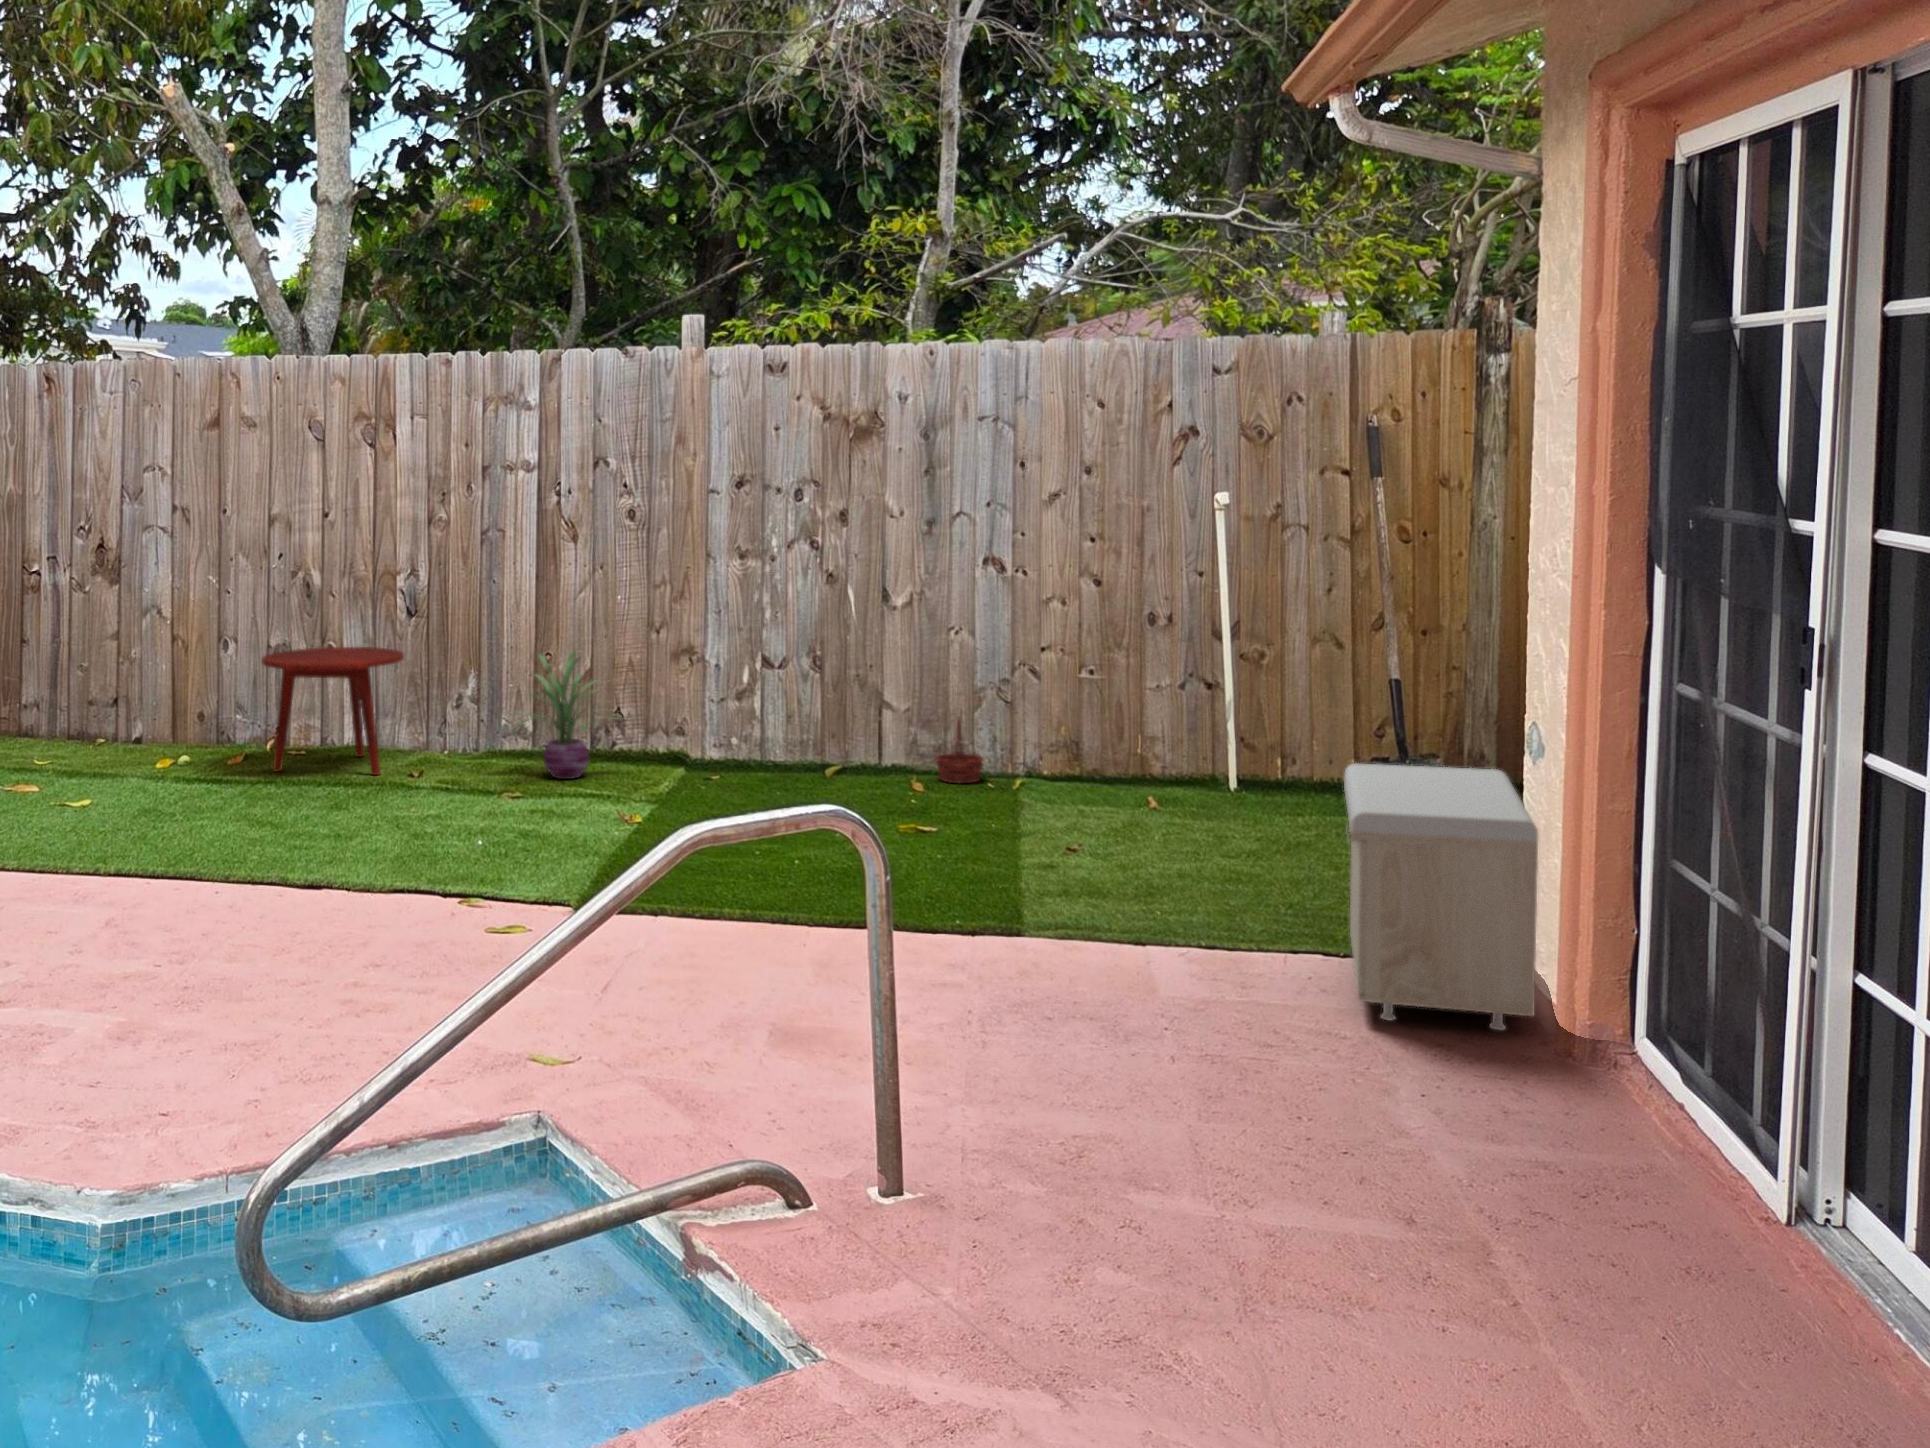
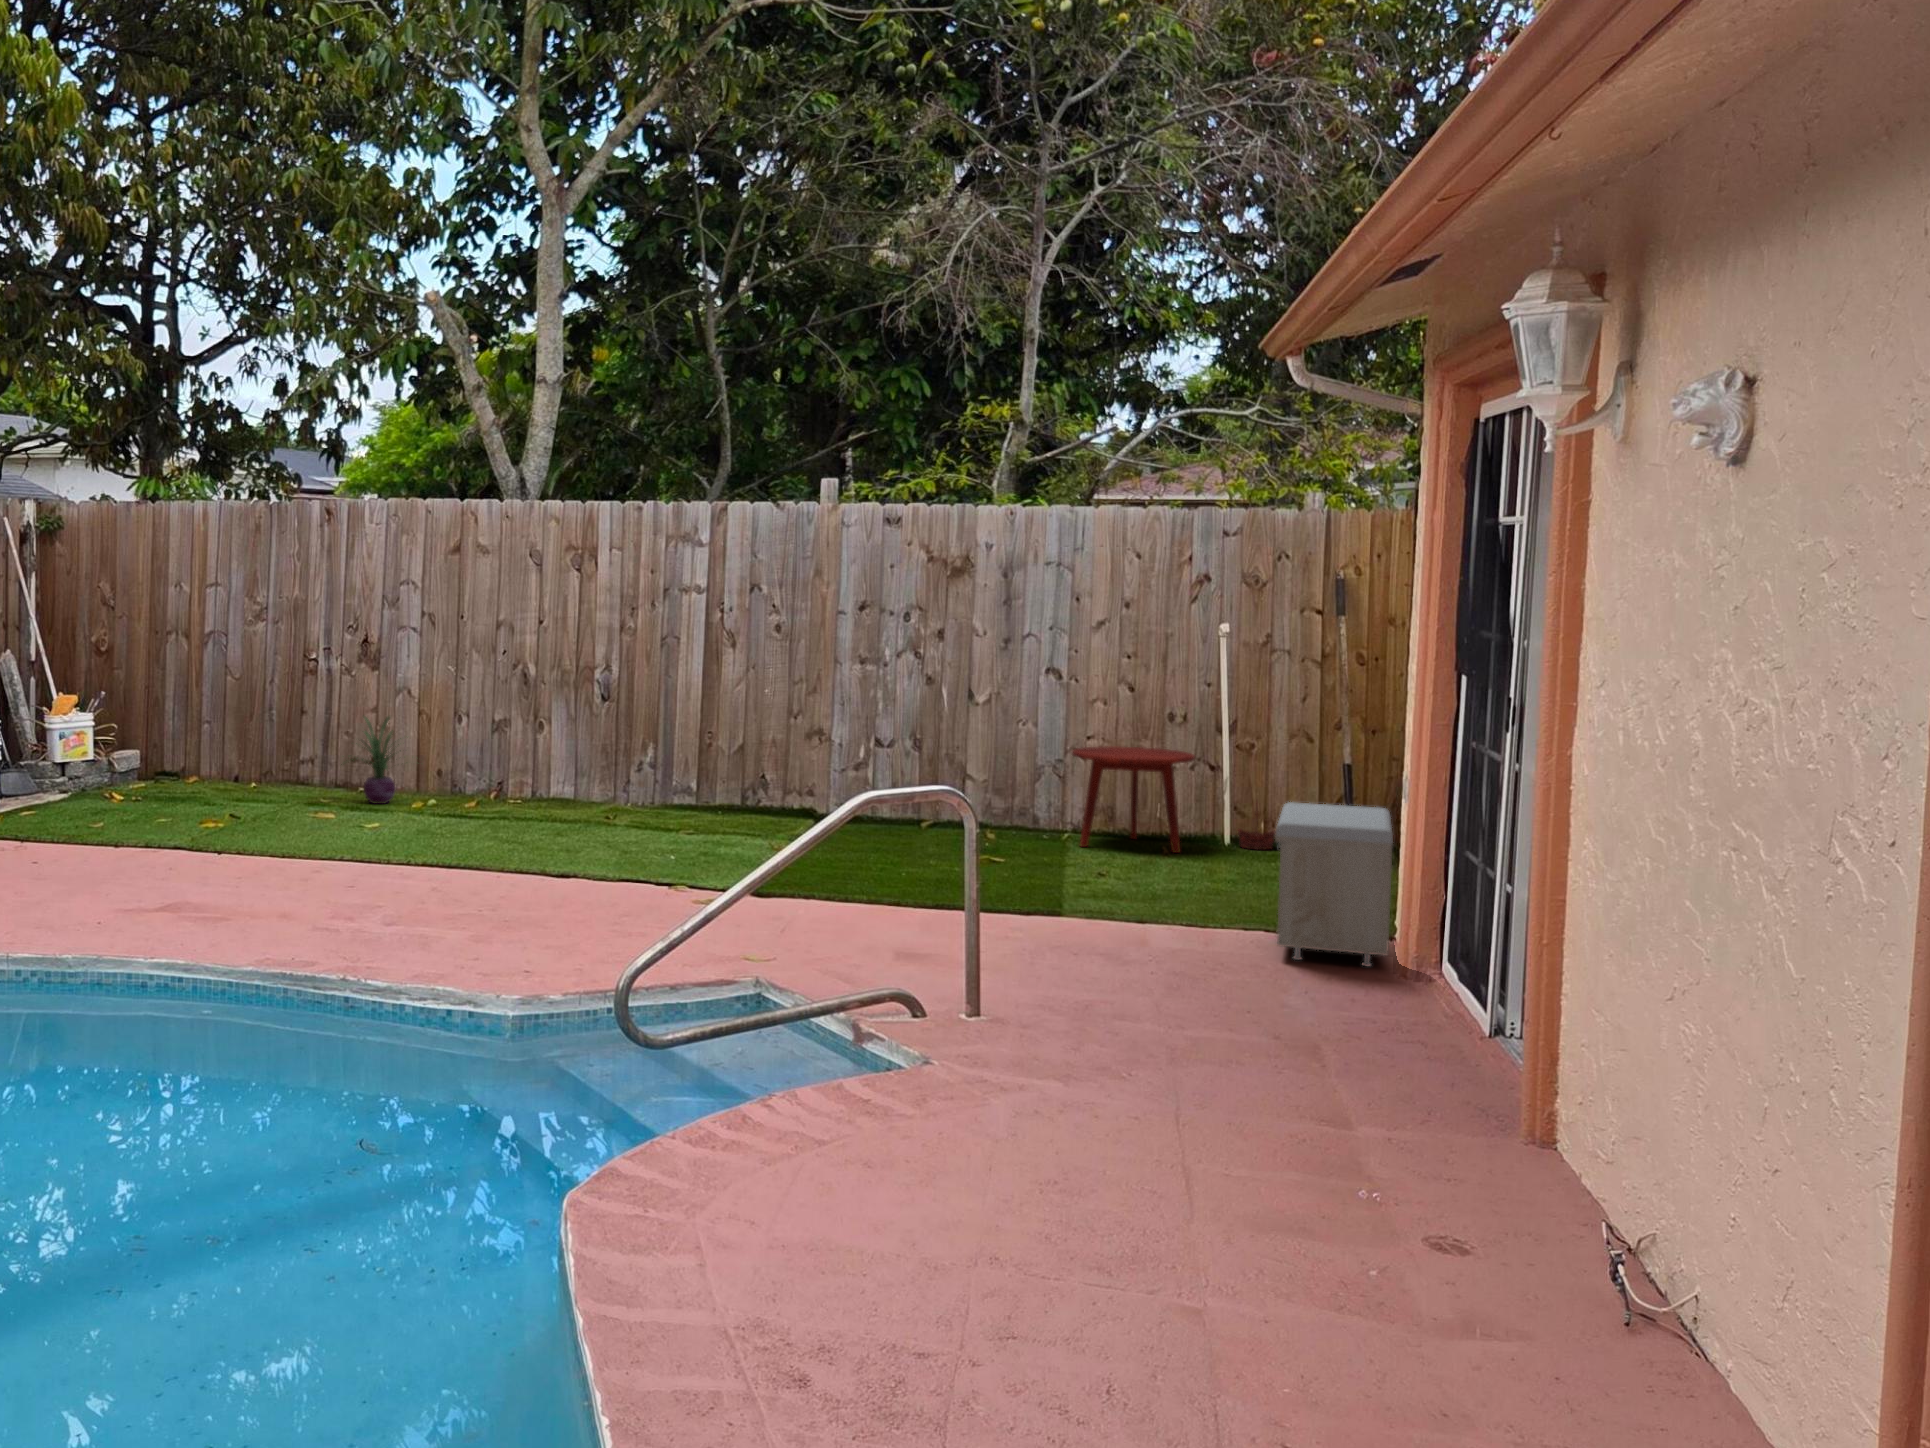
side table: present [261,647,404,775] -> present [1072,746,1195,853]
decorative plant: present [518,652,604,779] -> present [362,717,399,804]
basket: present [936,719,983,783] -> present [1238,814,1276,850]

